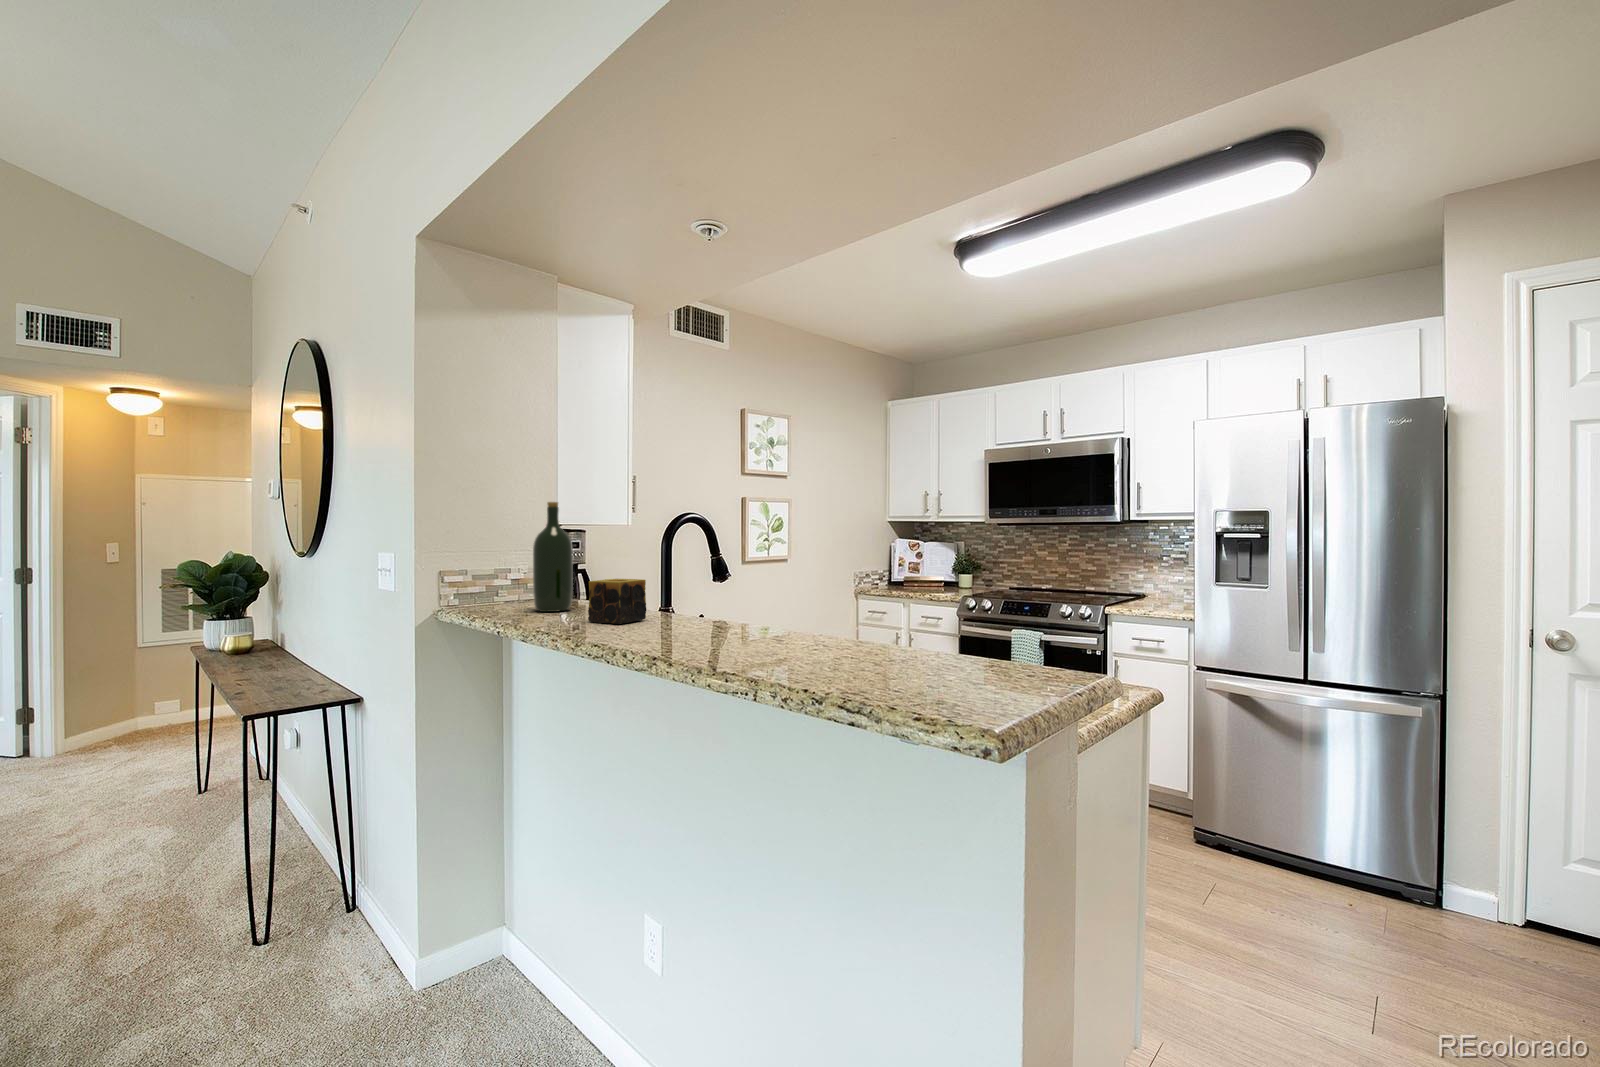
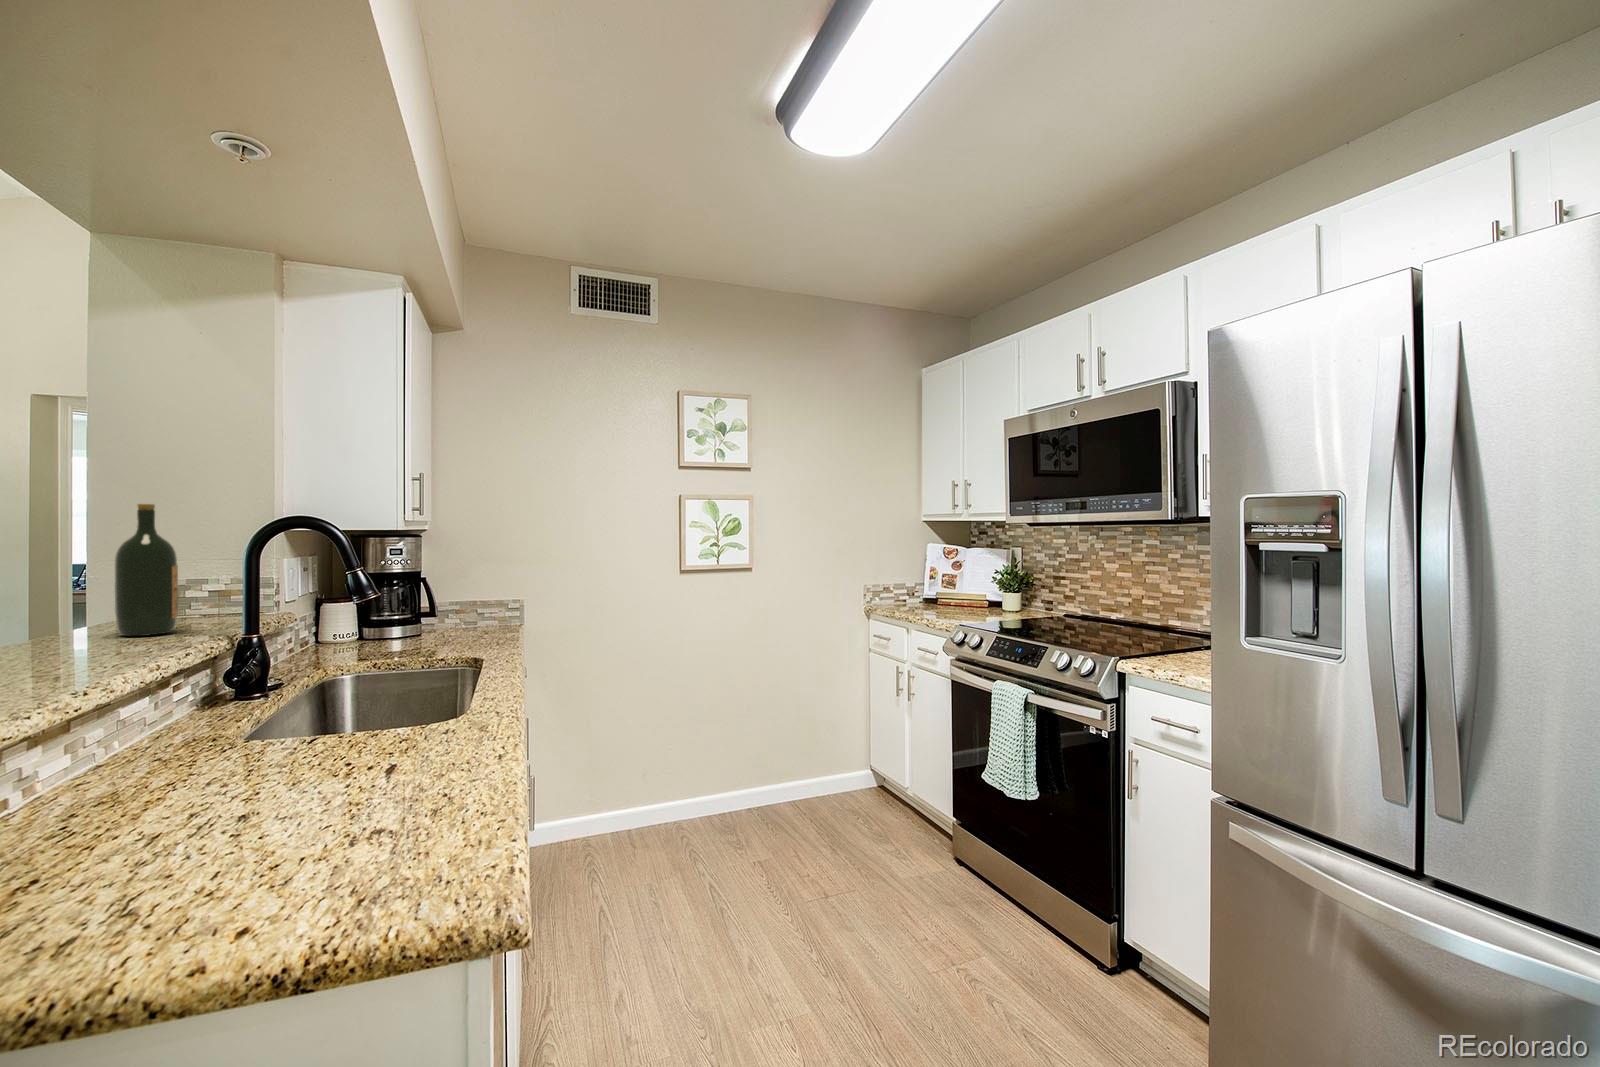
candle: present [588,579,646,624] -> none [45,601,127,663]

